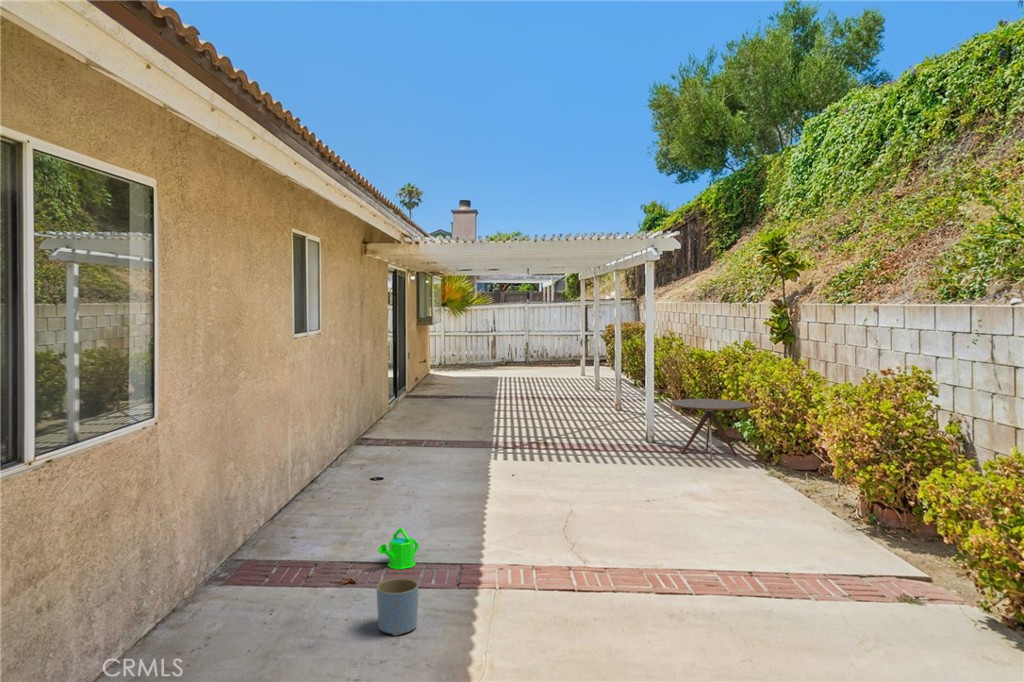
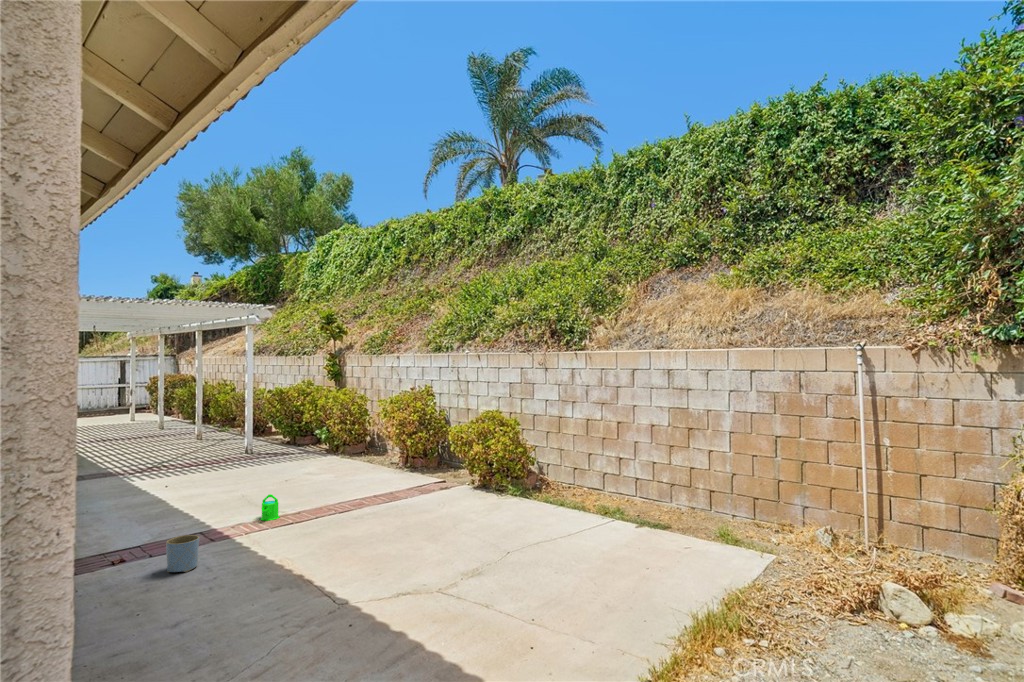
round table: present [670,399,750,461] -> none [268,417,322,456]
watering can: present [378,528,419,569] -> present [260,494,279,521]

